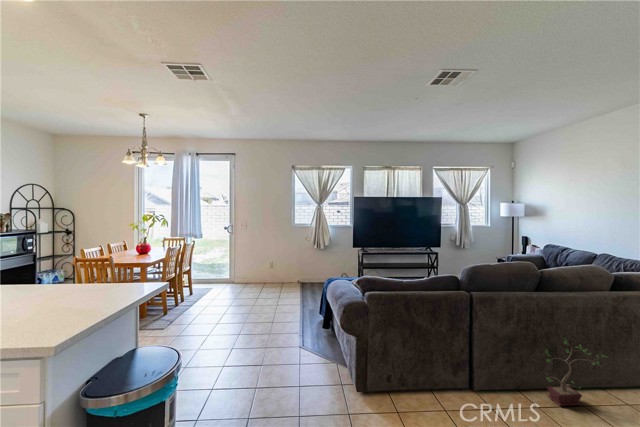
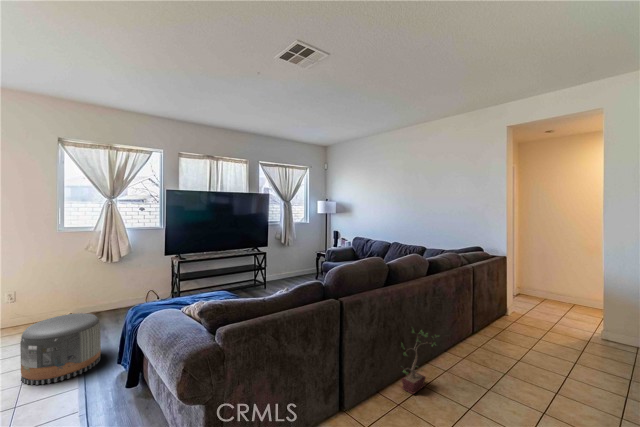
pouf: none [274,278,311,316] -> present [20,313,101,385]

